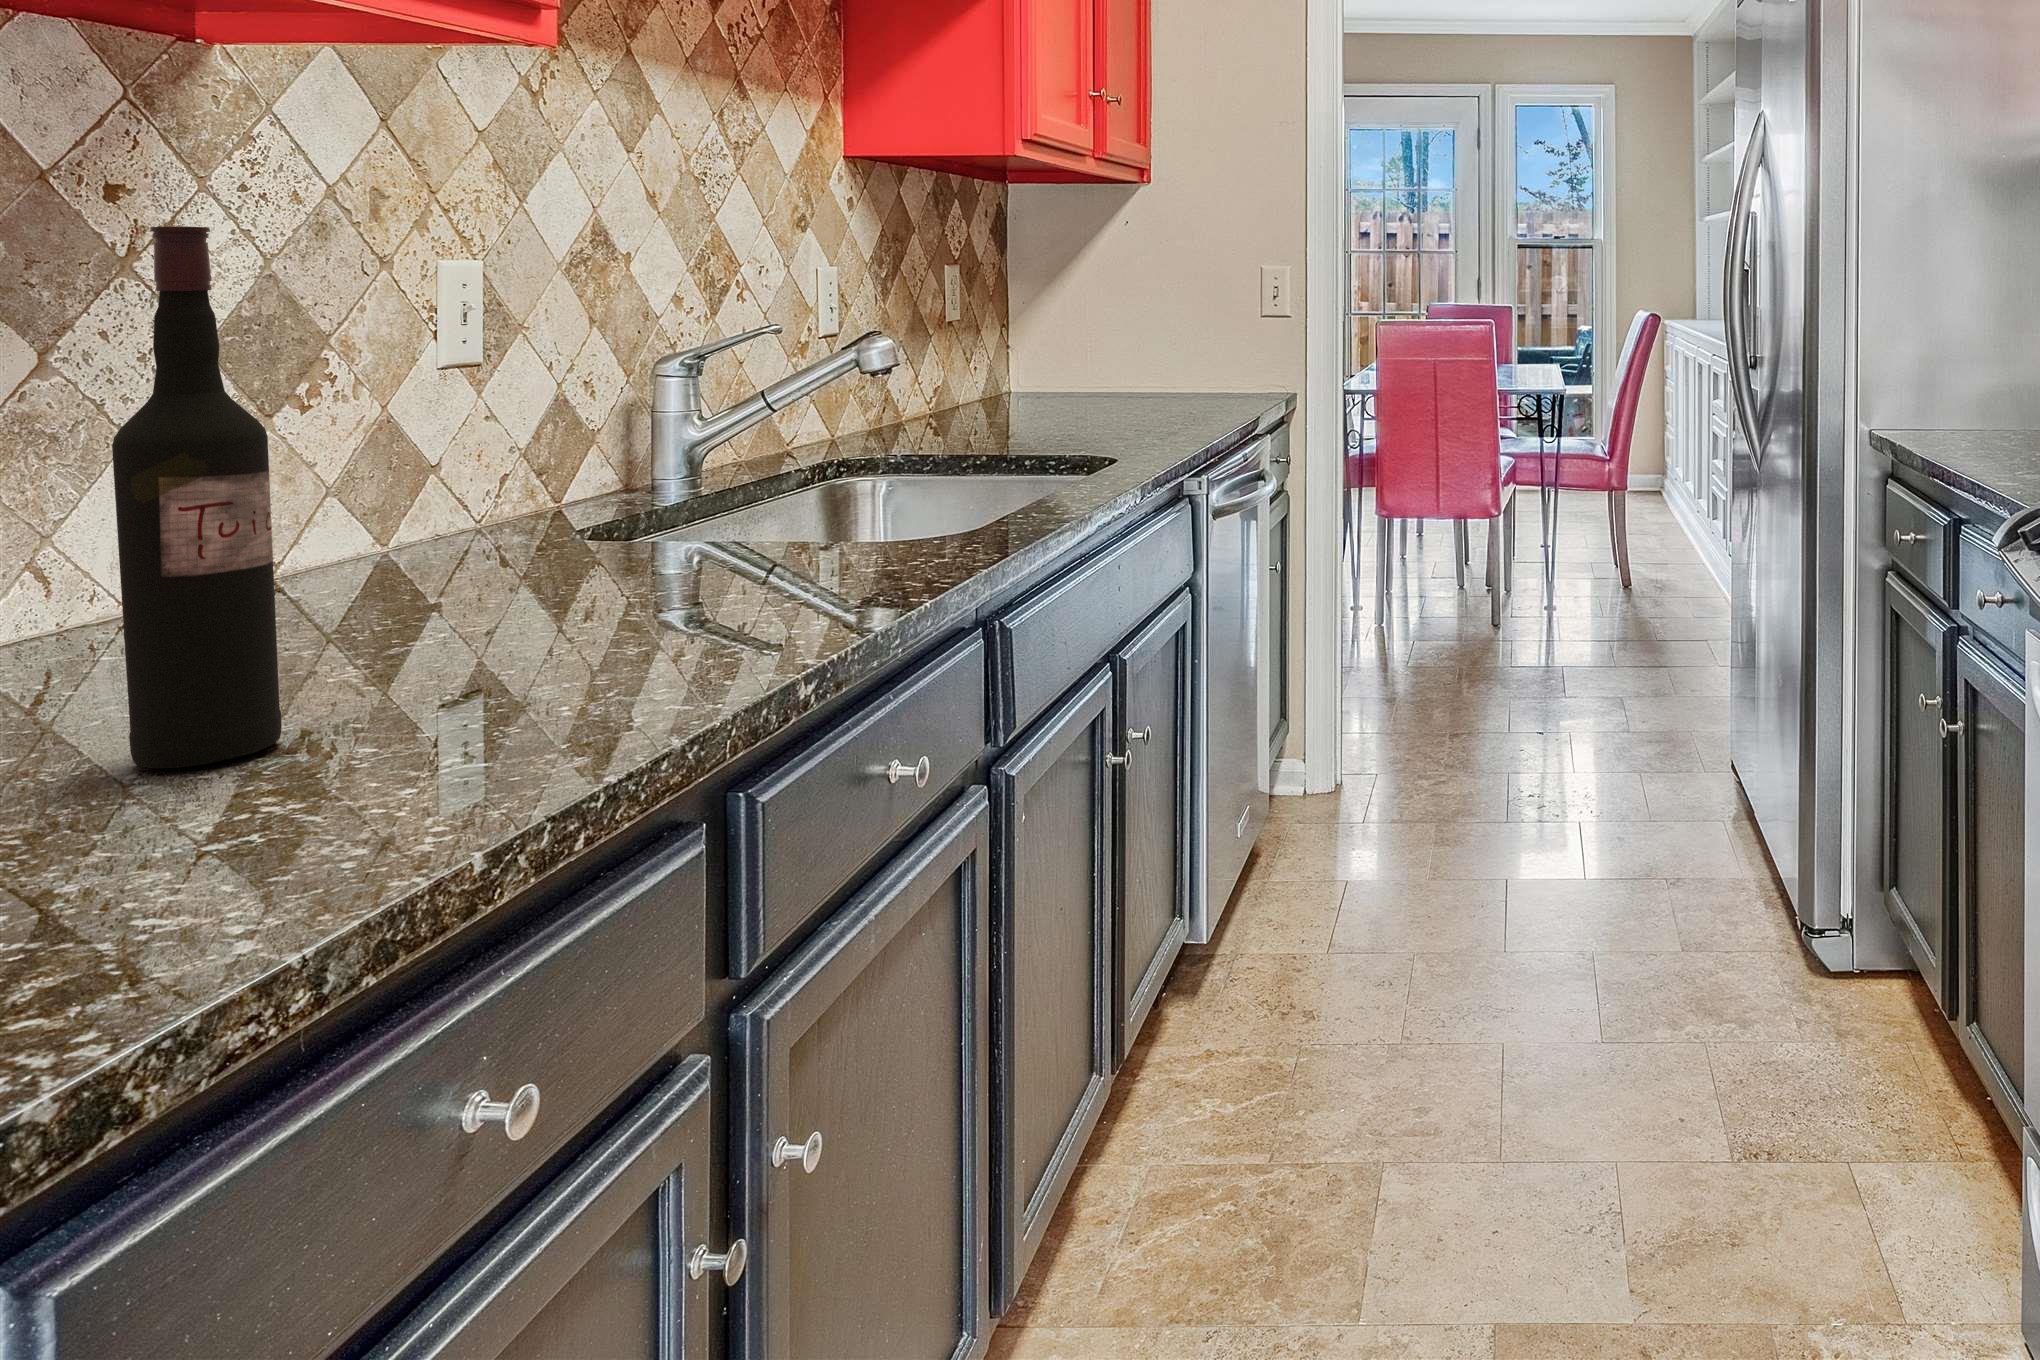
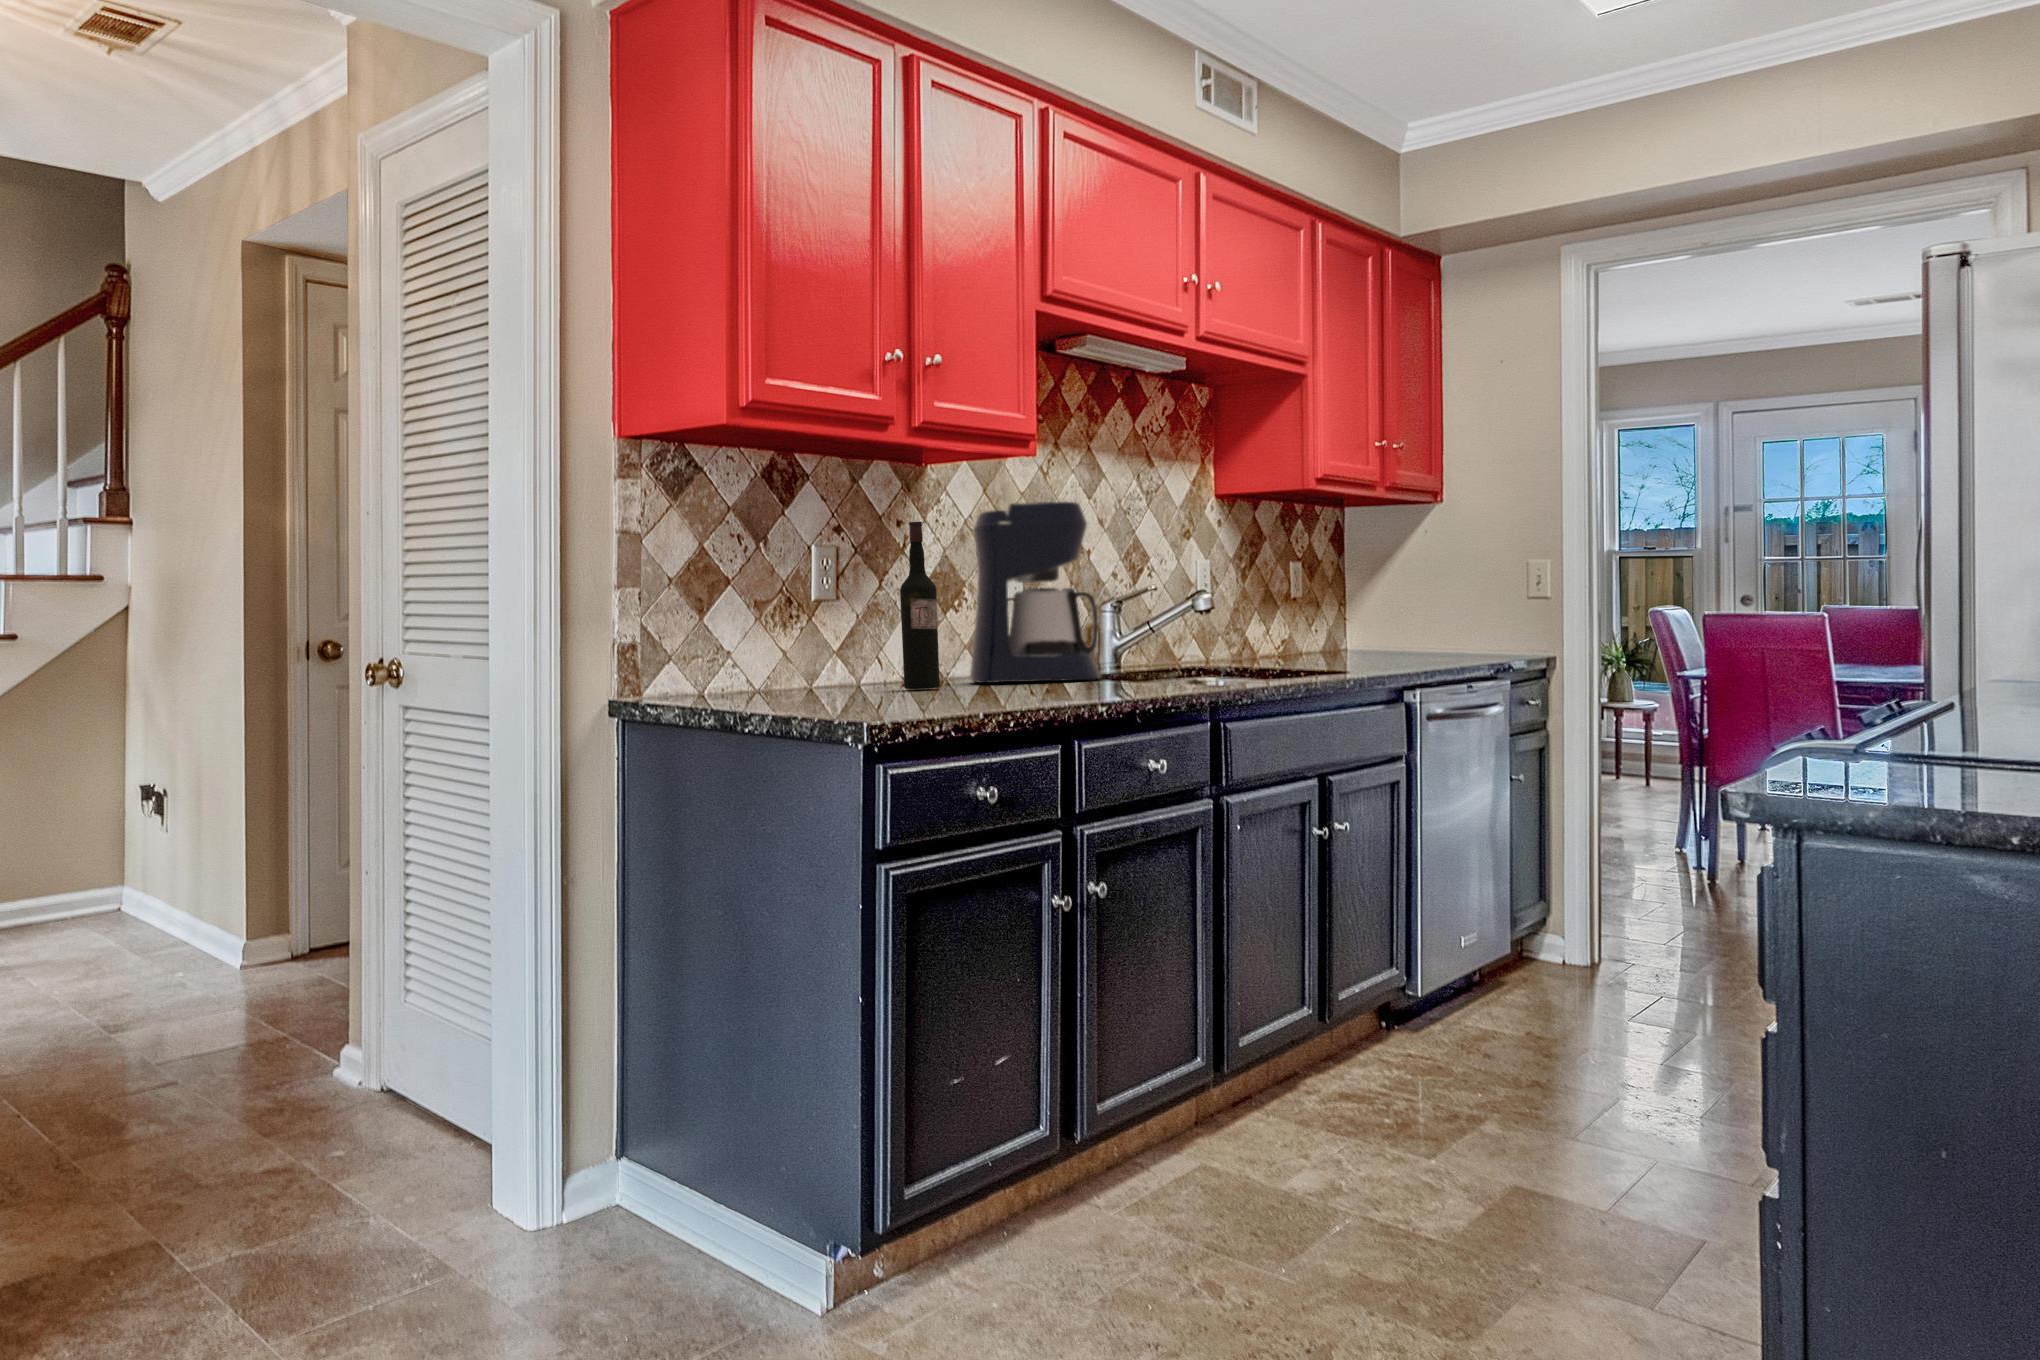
coffee maker: none [372,179,764,668] -> present [970,502,1101,683]

